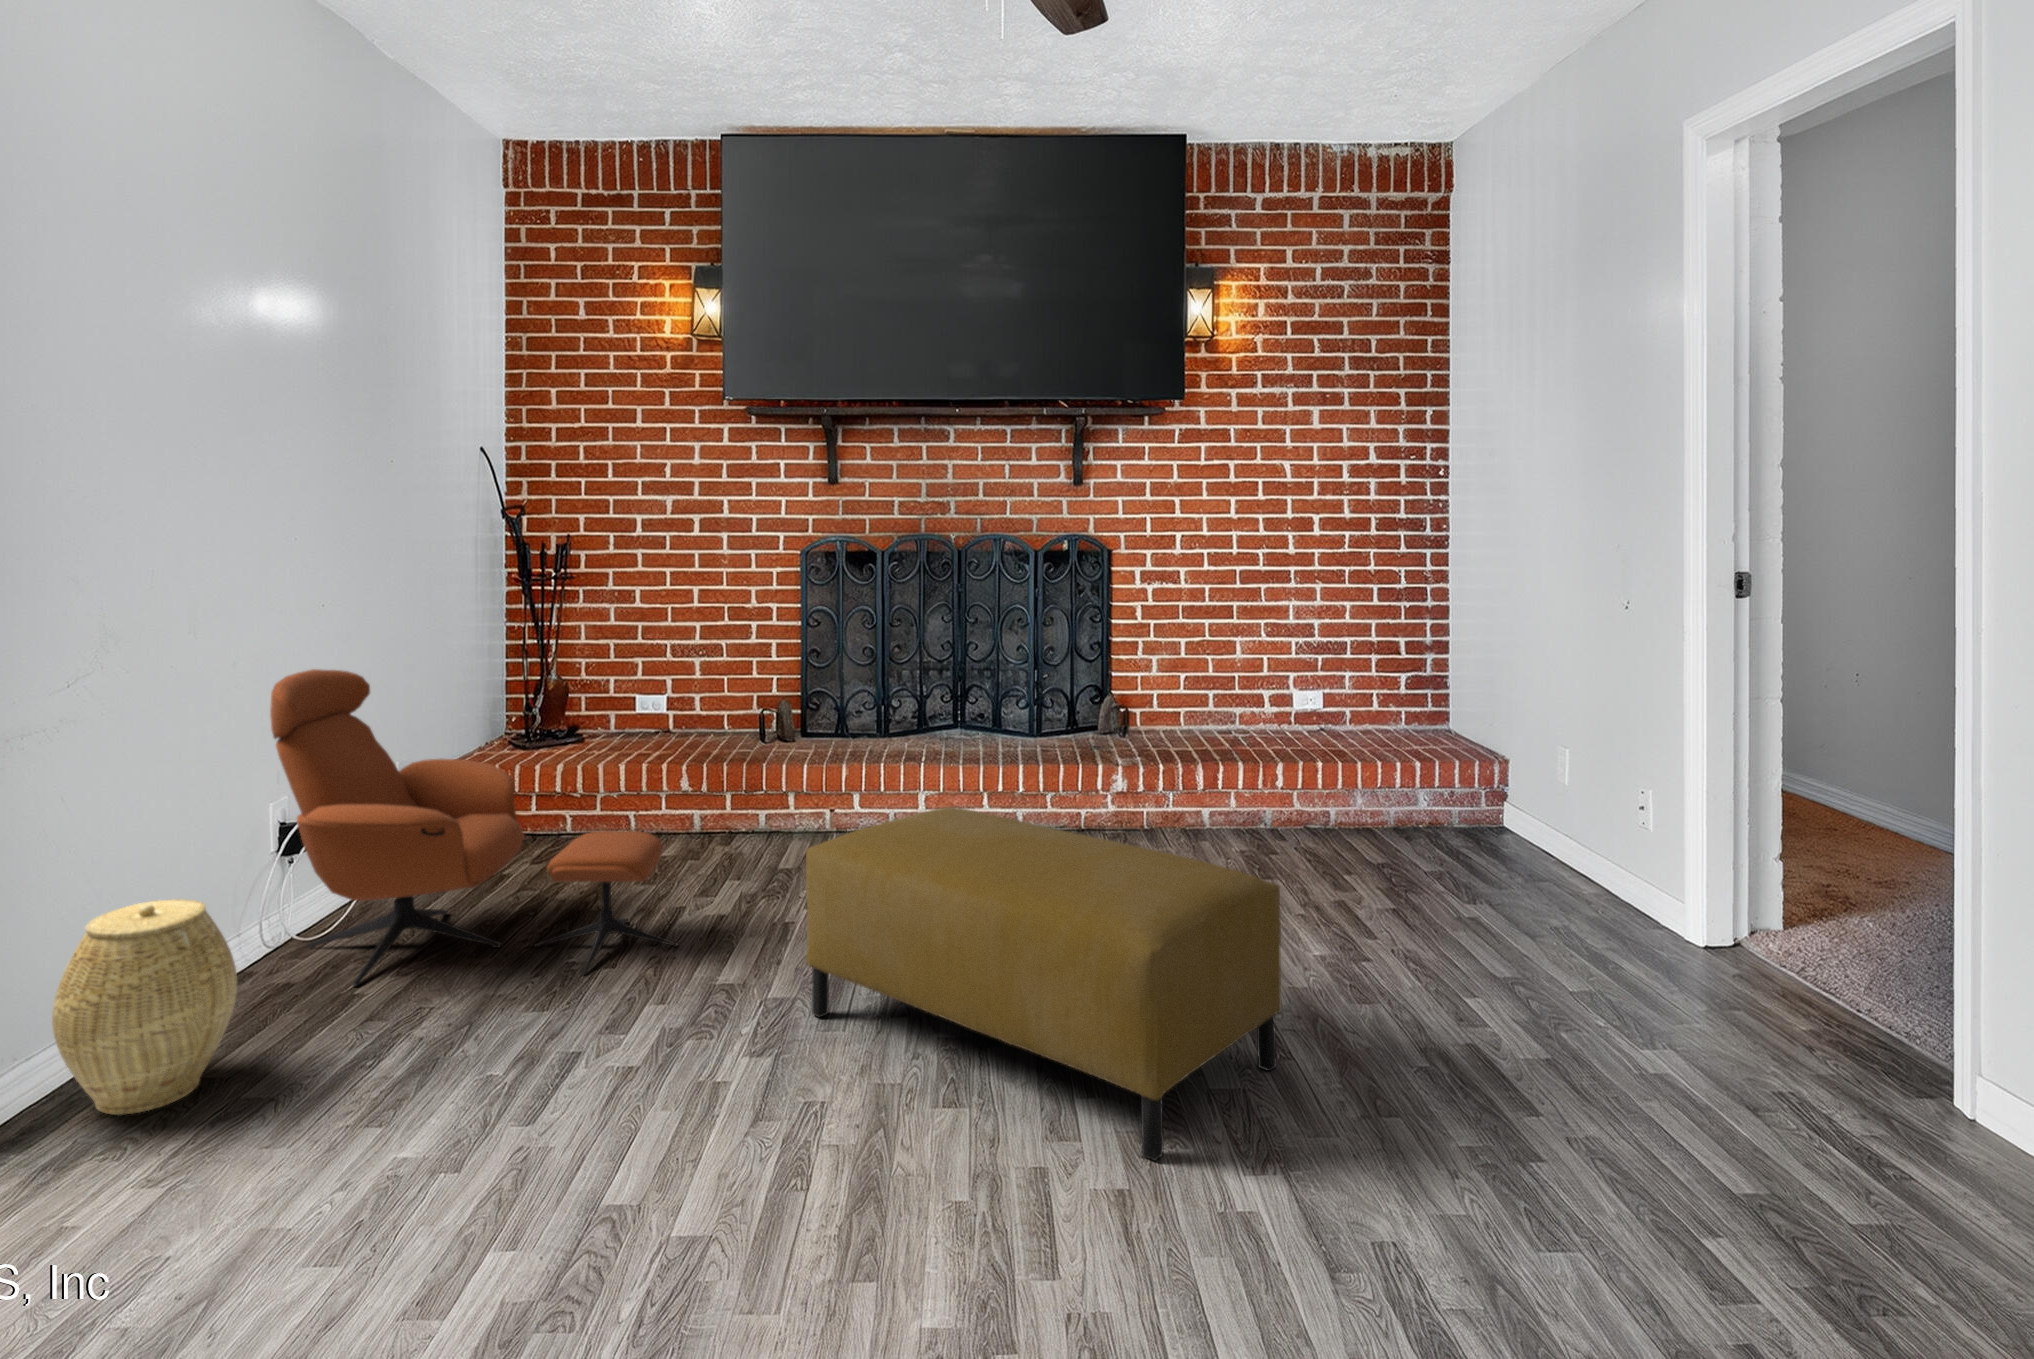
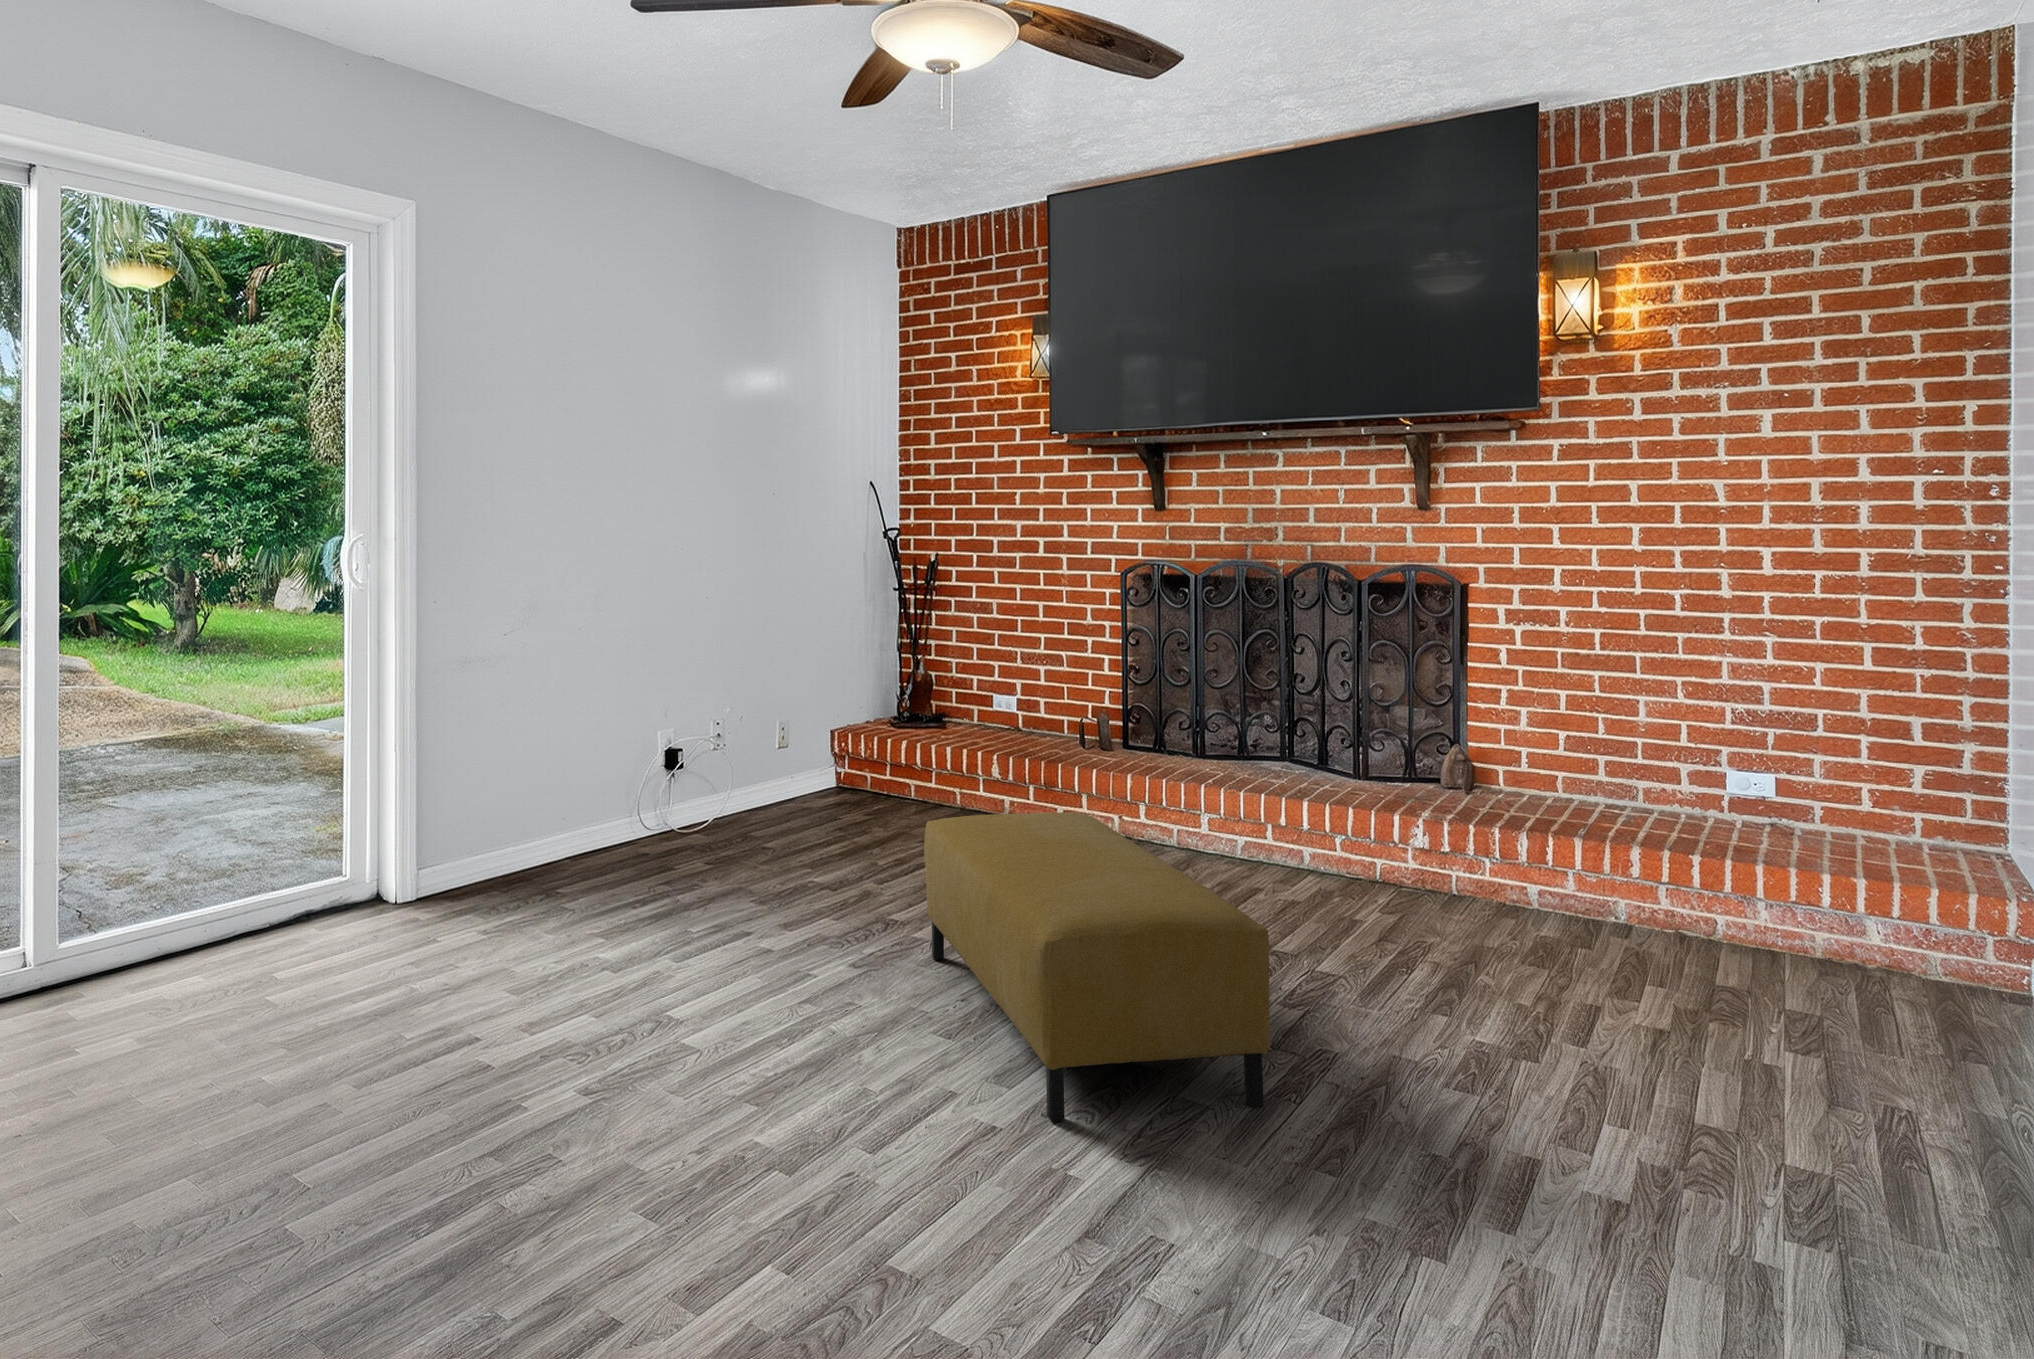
lounge chair: present [270,669,678,986] -> none [655,647,899,892]
woven basket: present [52,899,237,1115] -> none [501,780,594,901]

